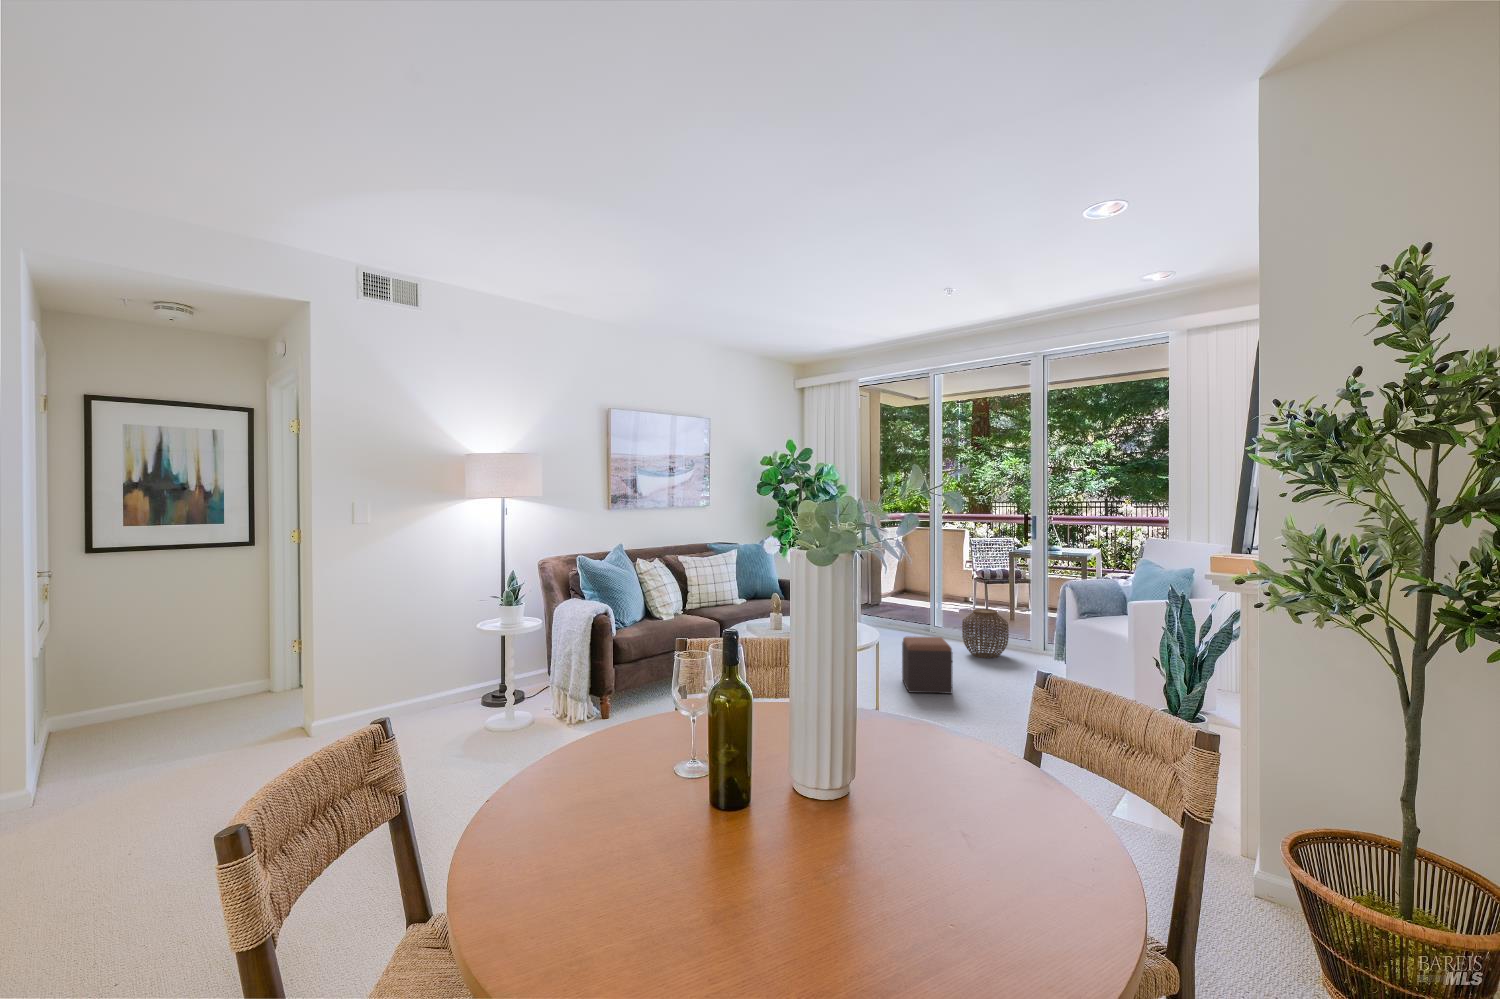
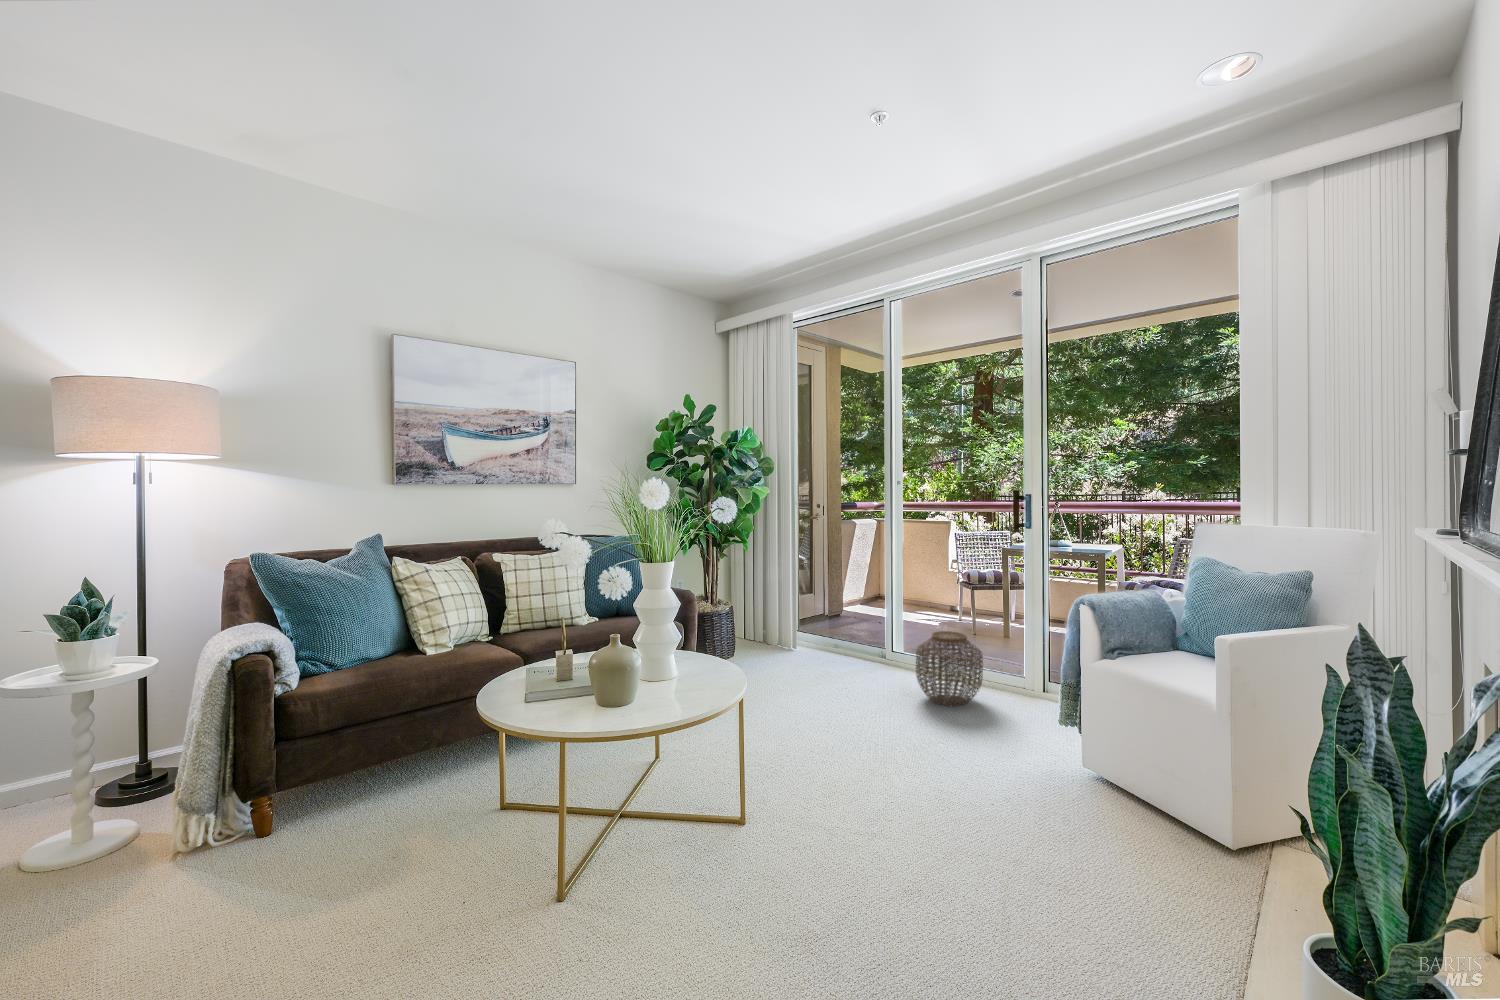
footstool: present [902,636,953,694] -> none [796,682,866,780]

